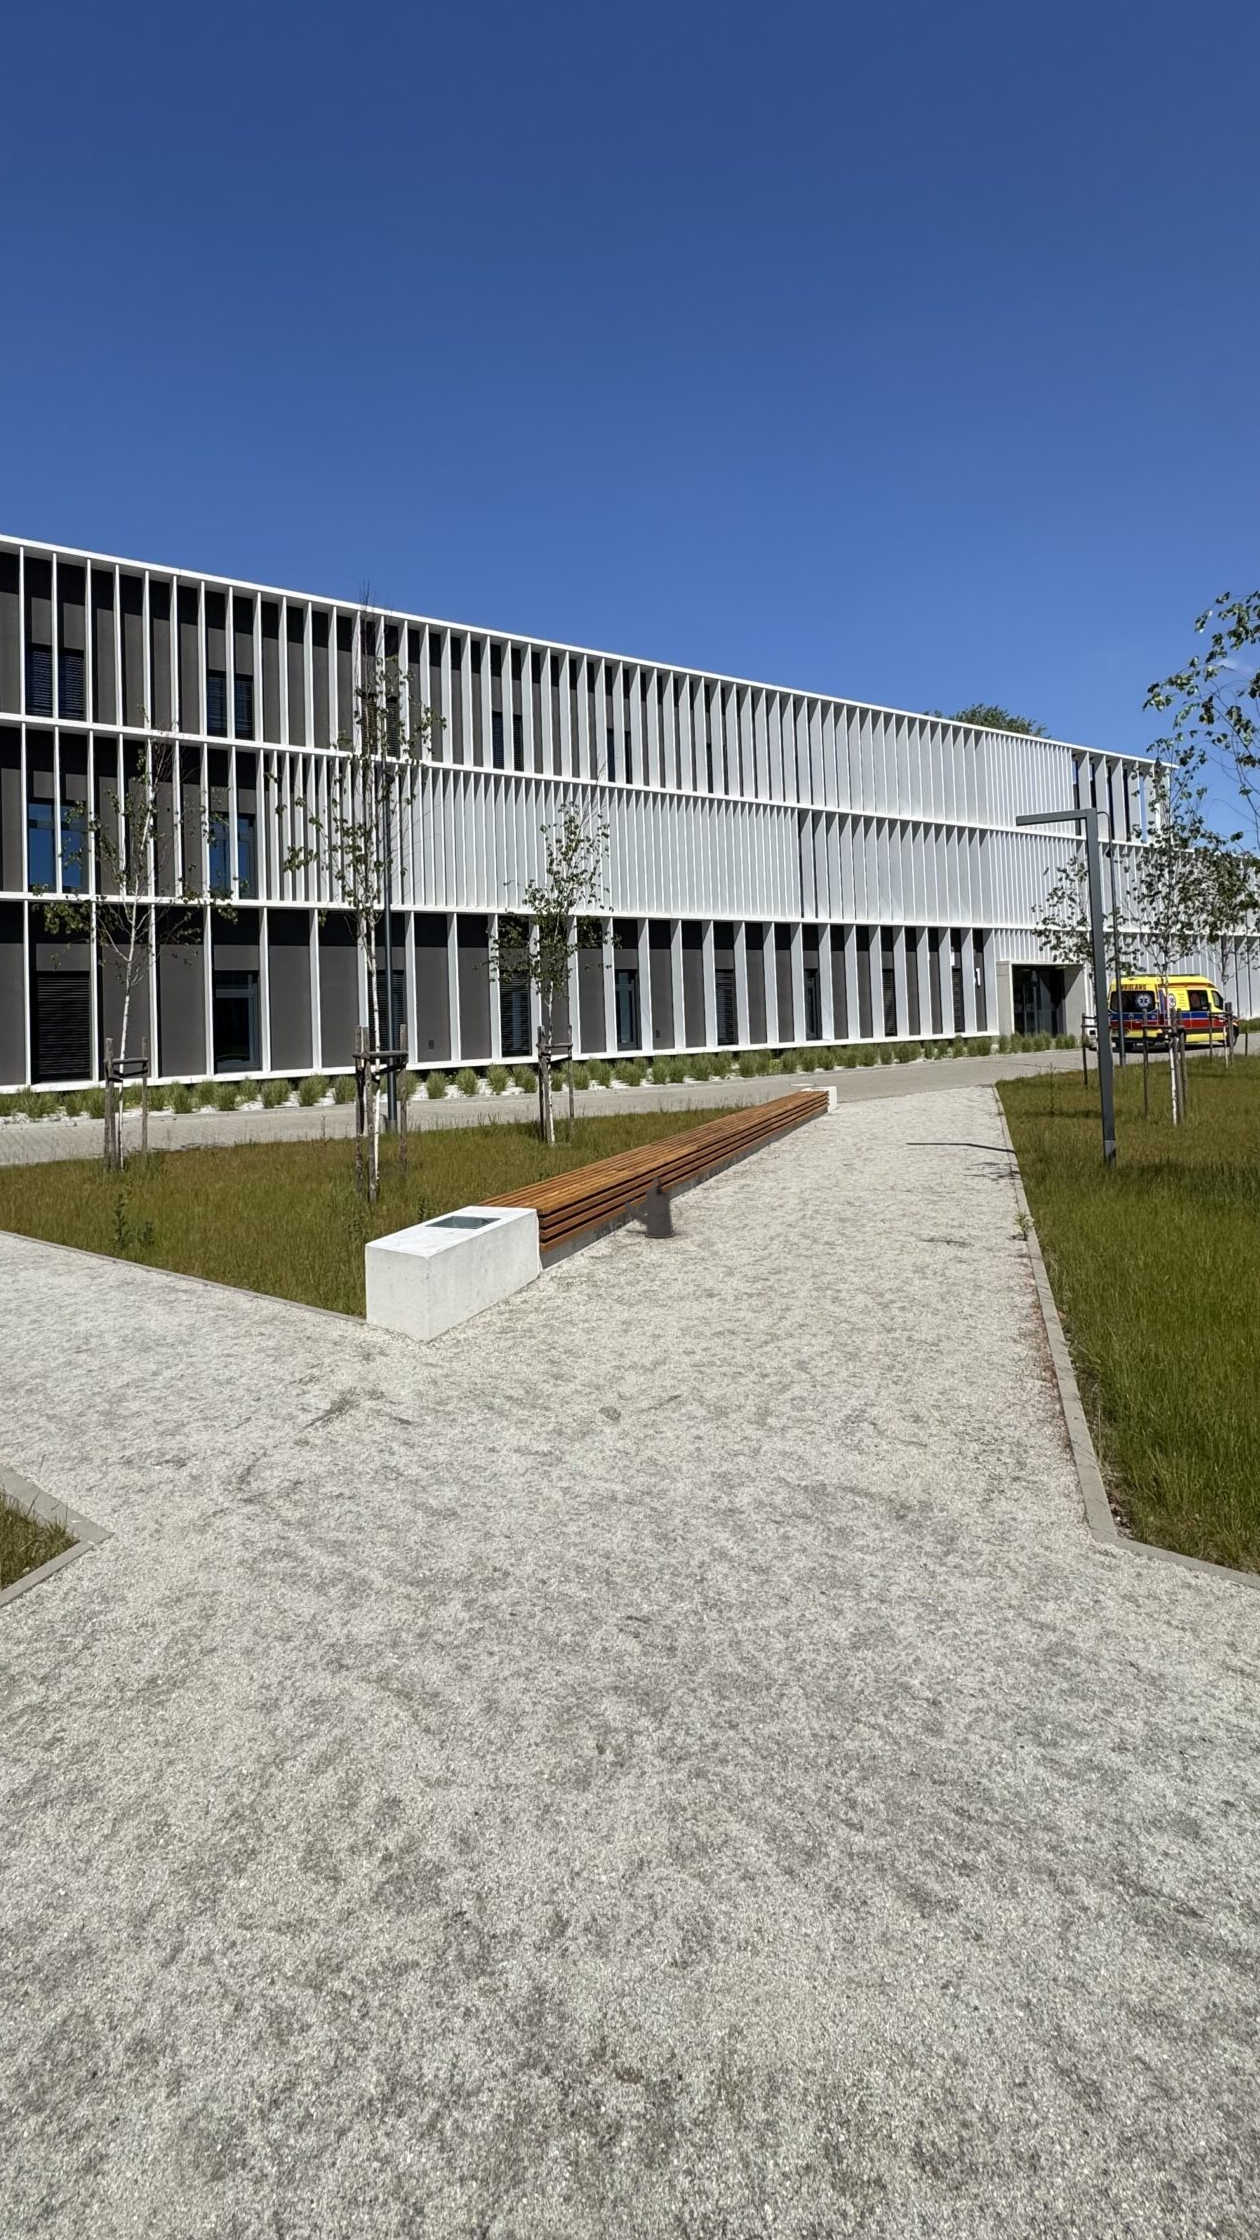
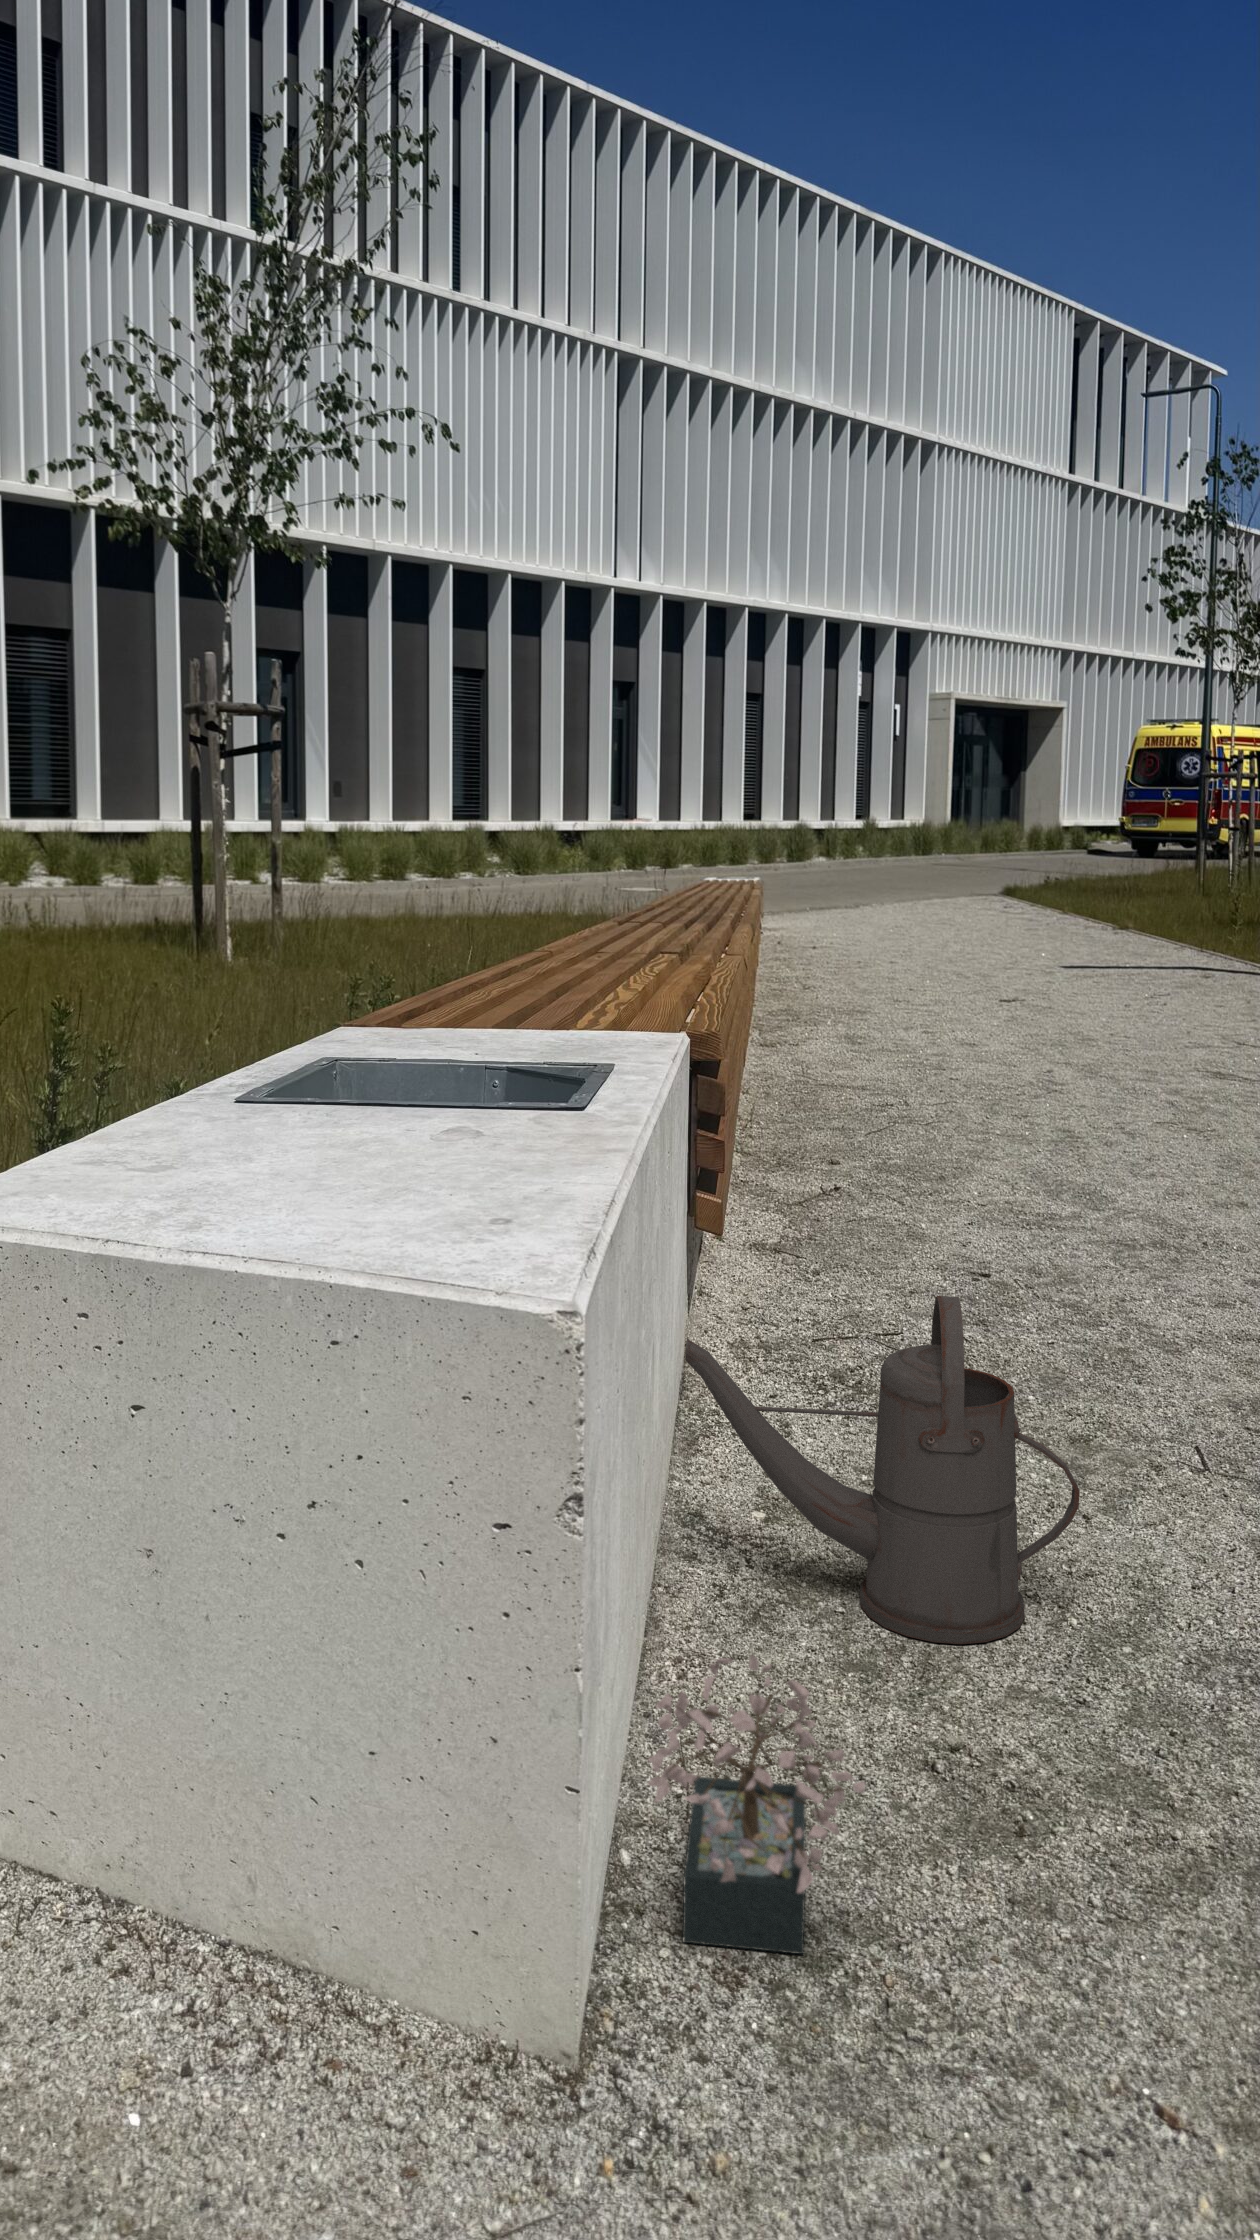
decorative plant: none [578,1220,610,1257] -> present [648,1655,865,1954]

